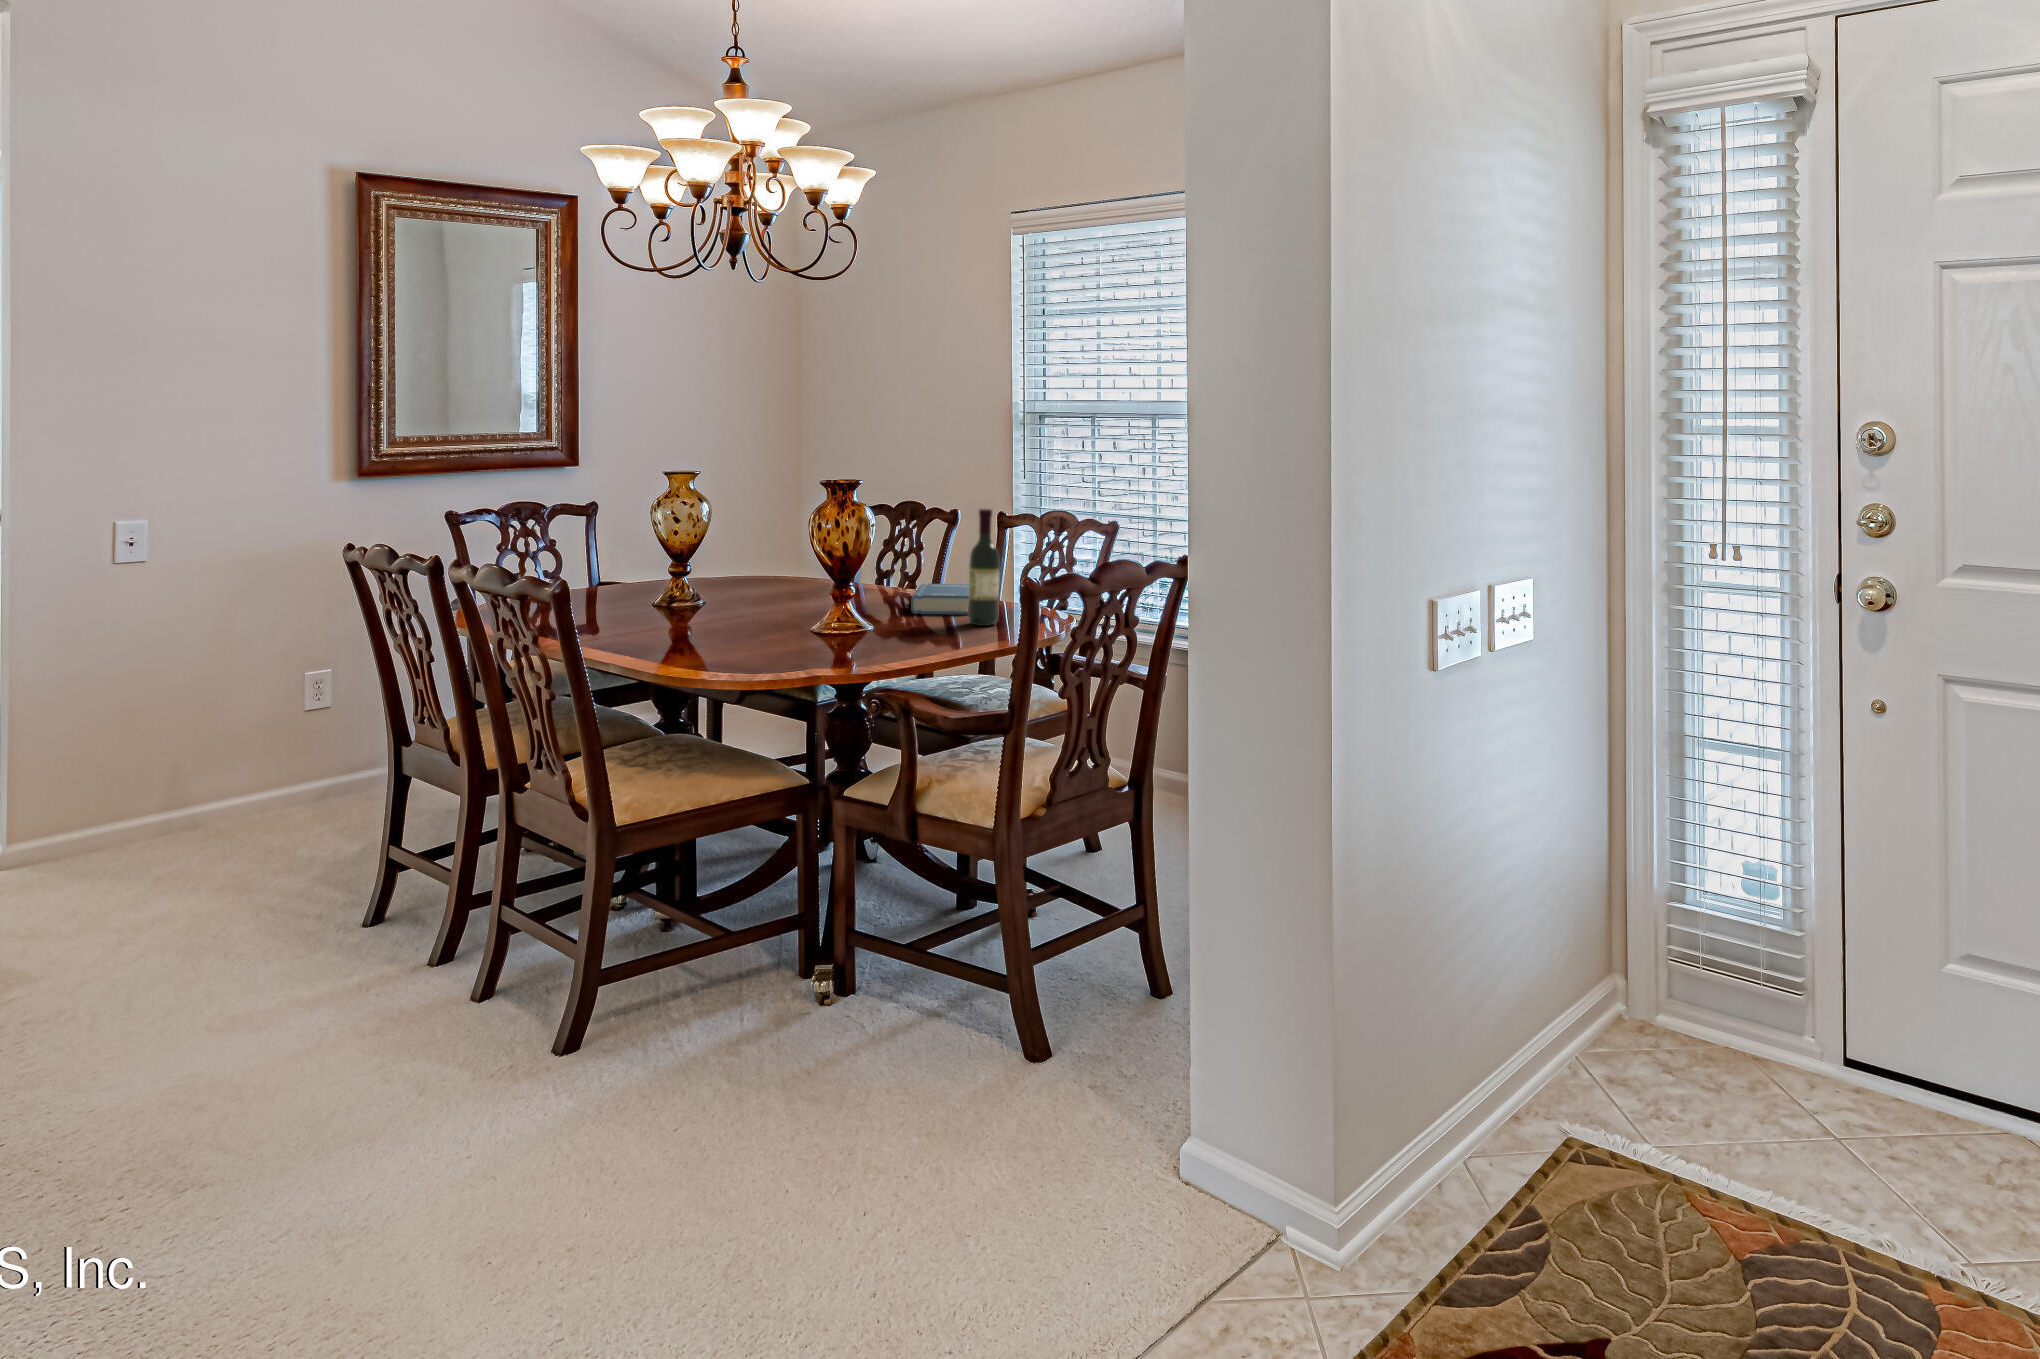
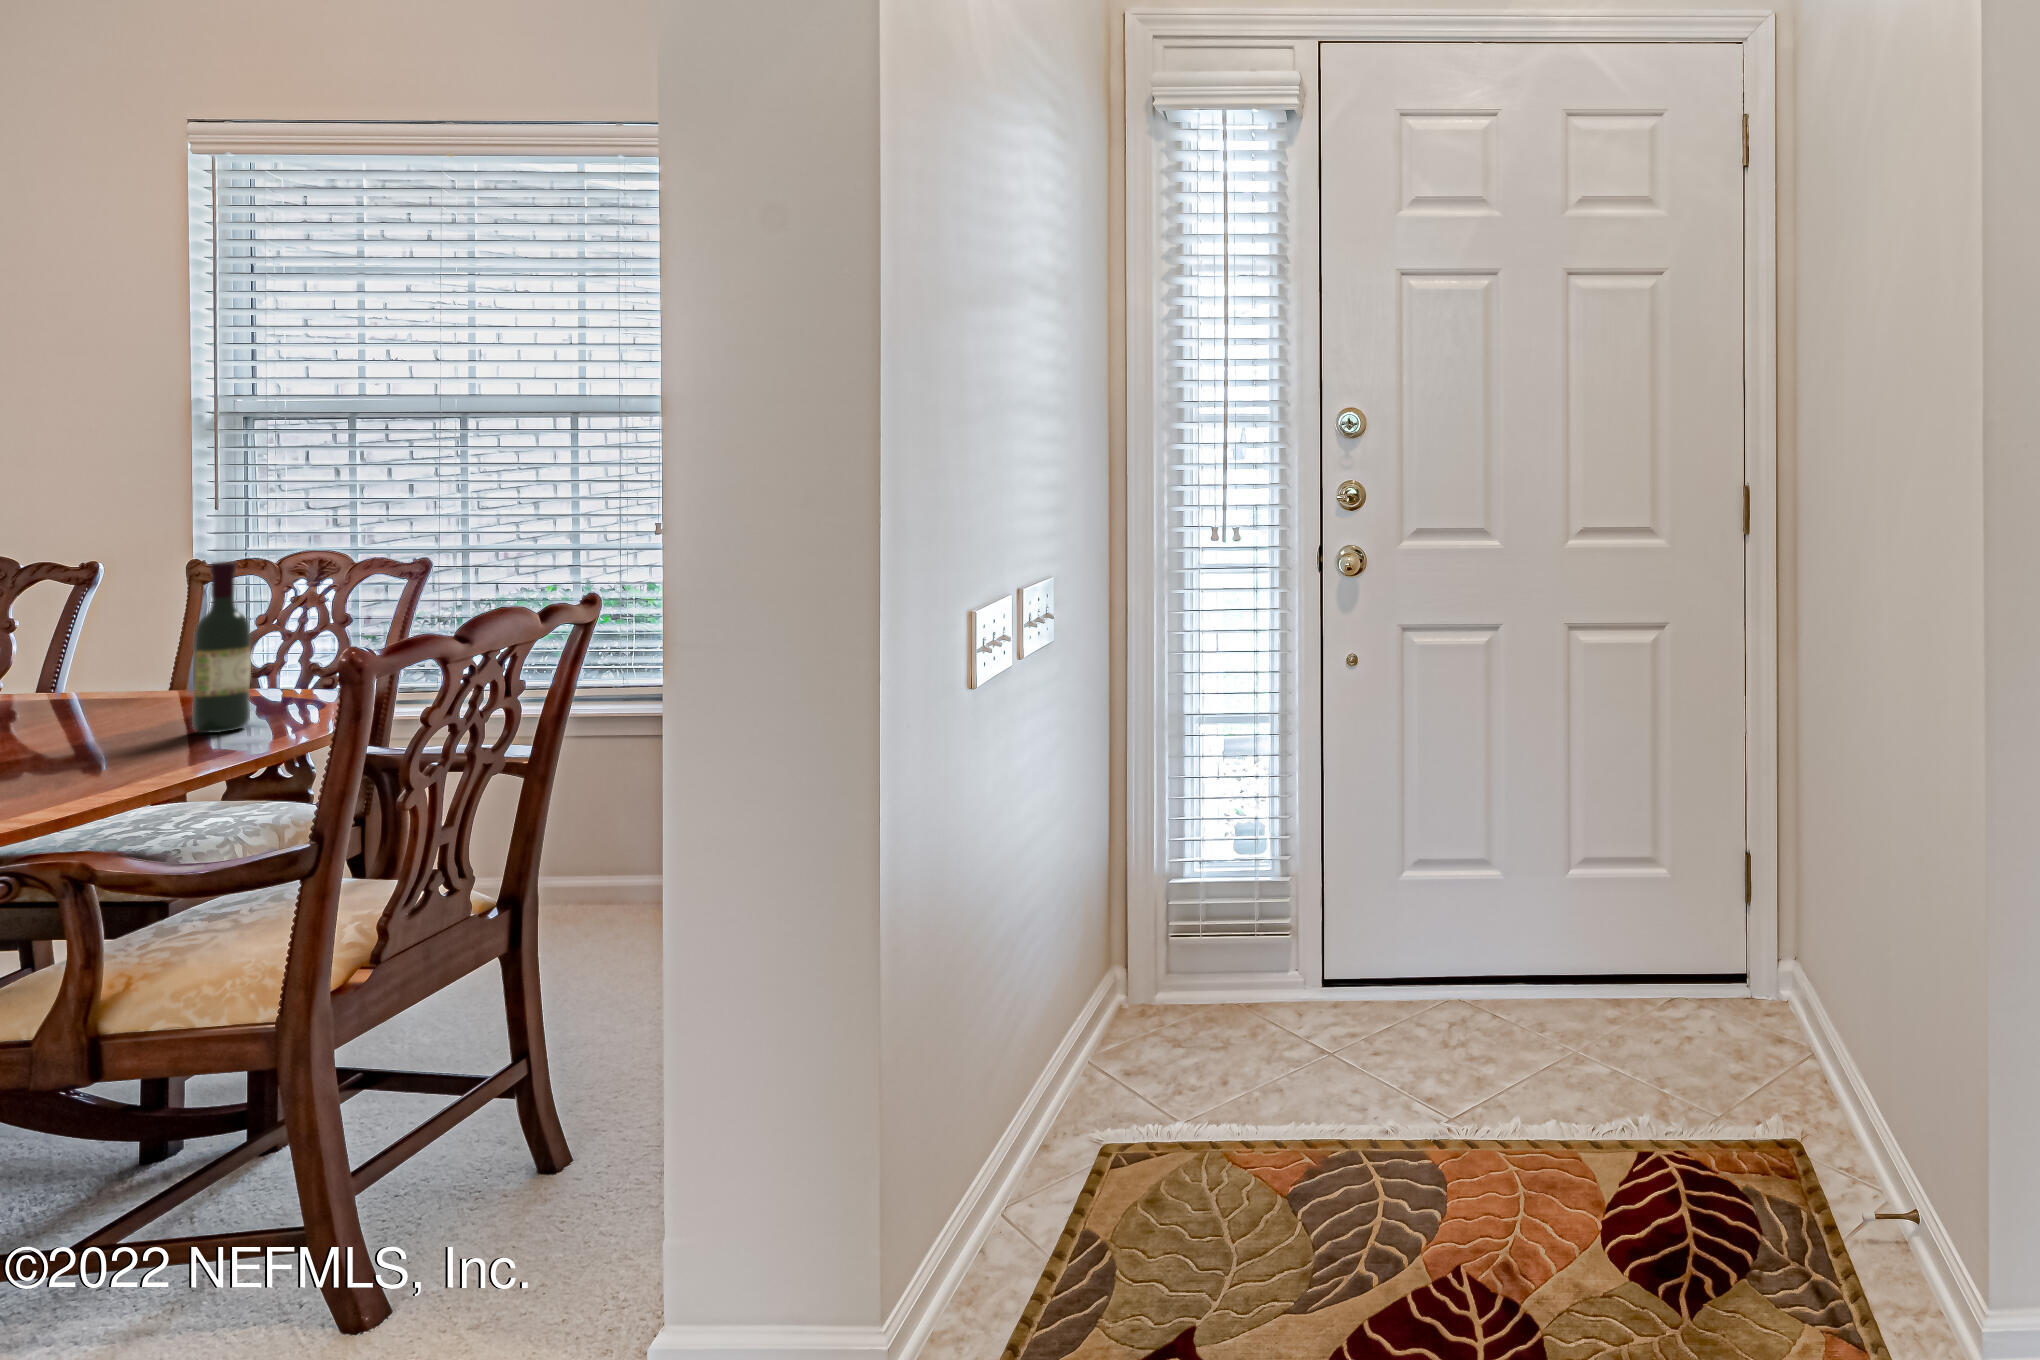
book: present [911,584,969,615] -> none [64,675,186,733]

